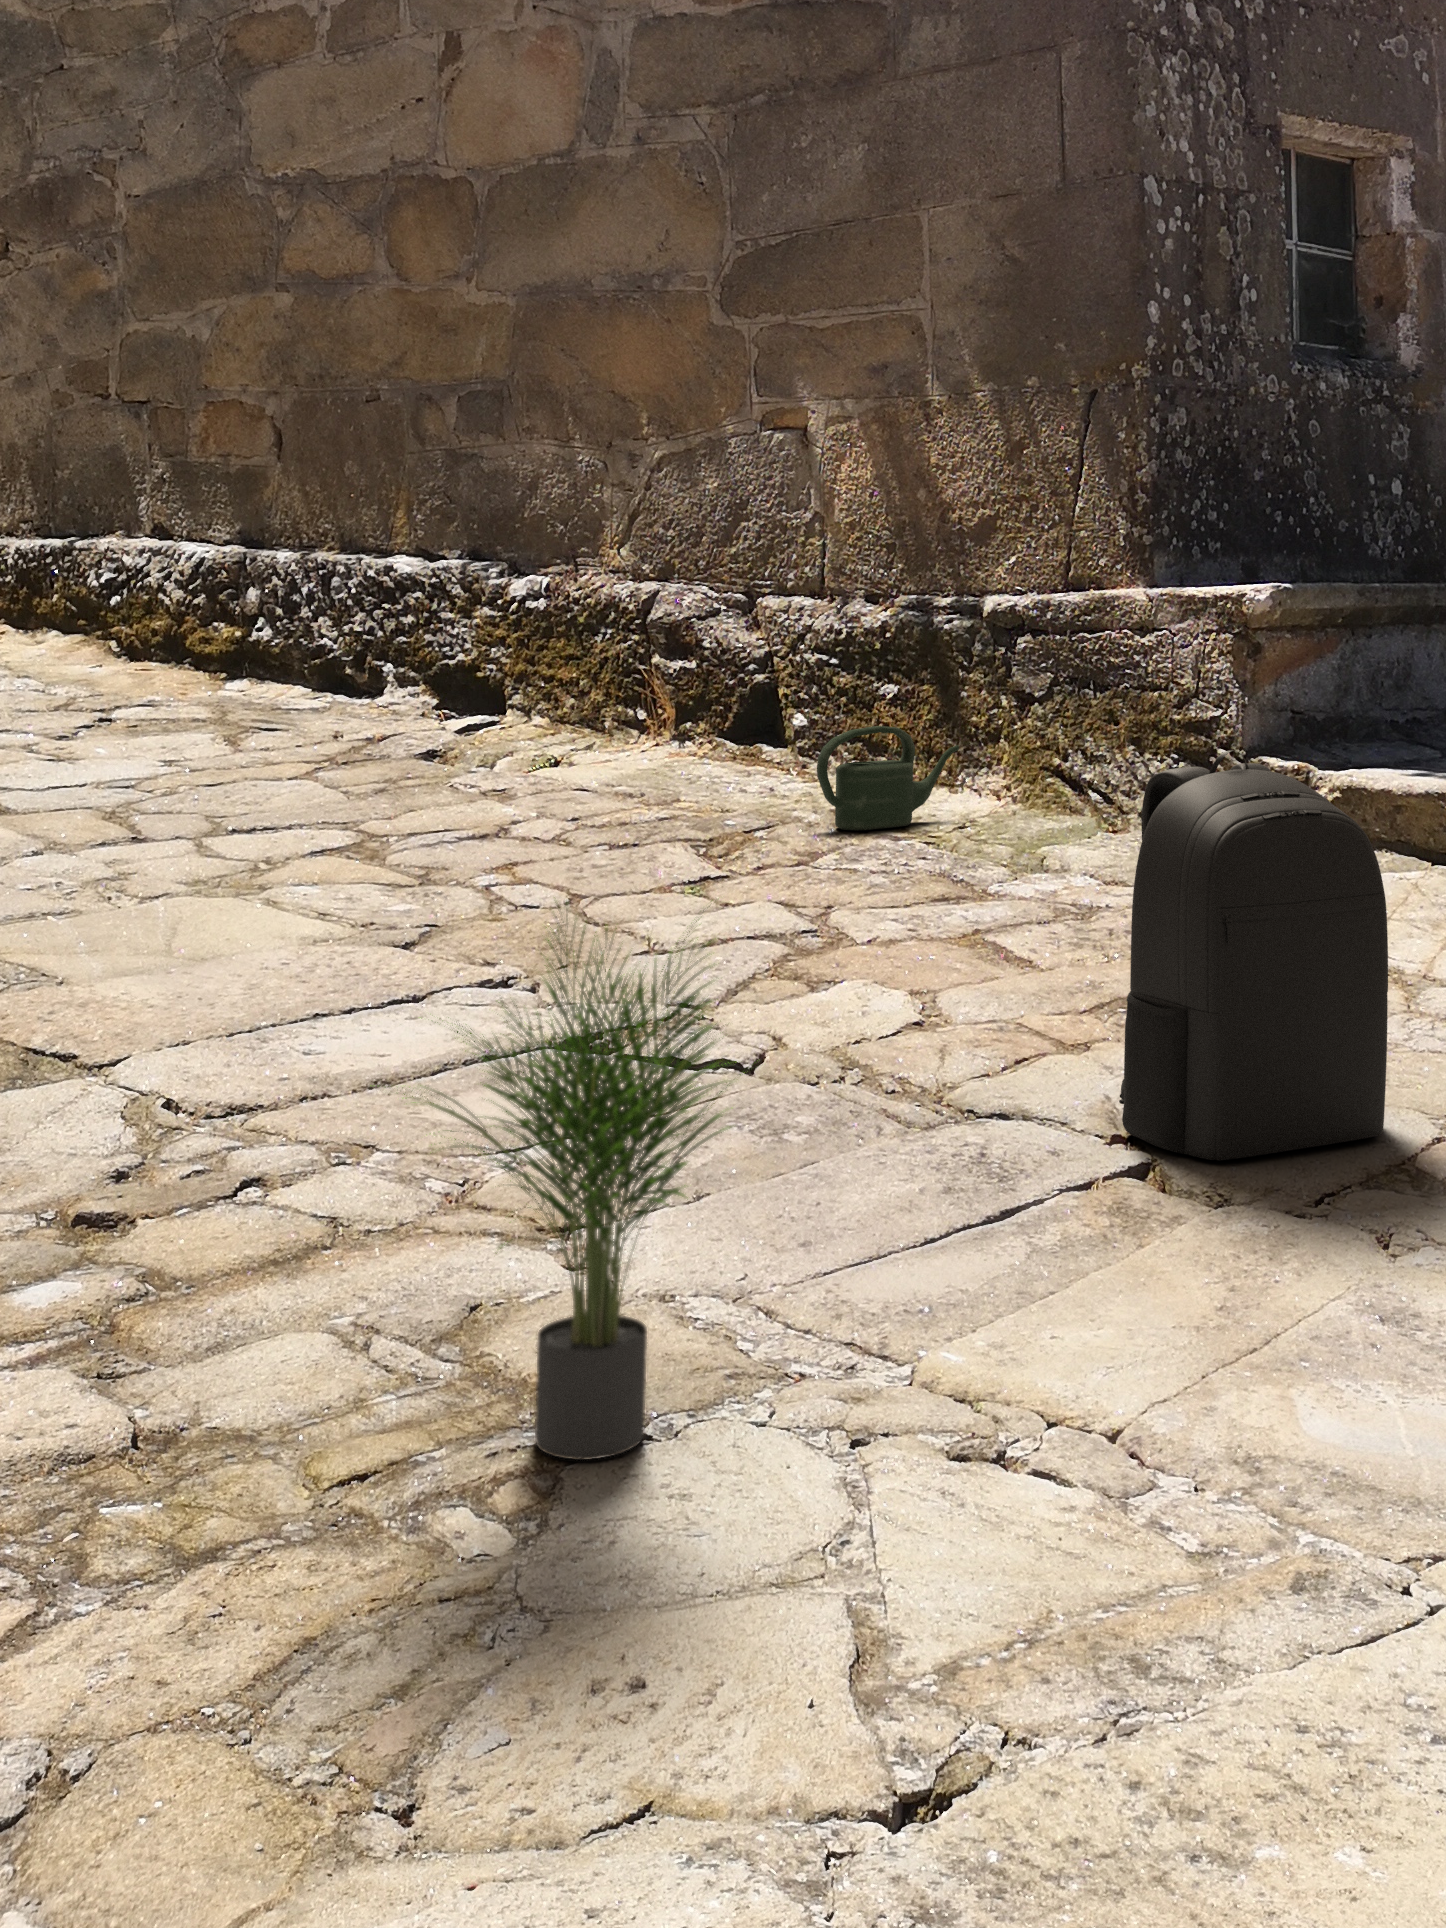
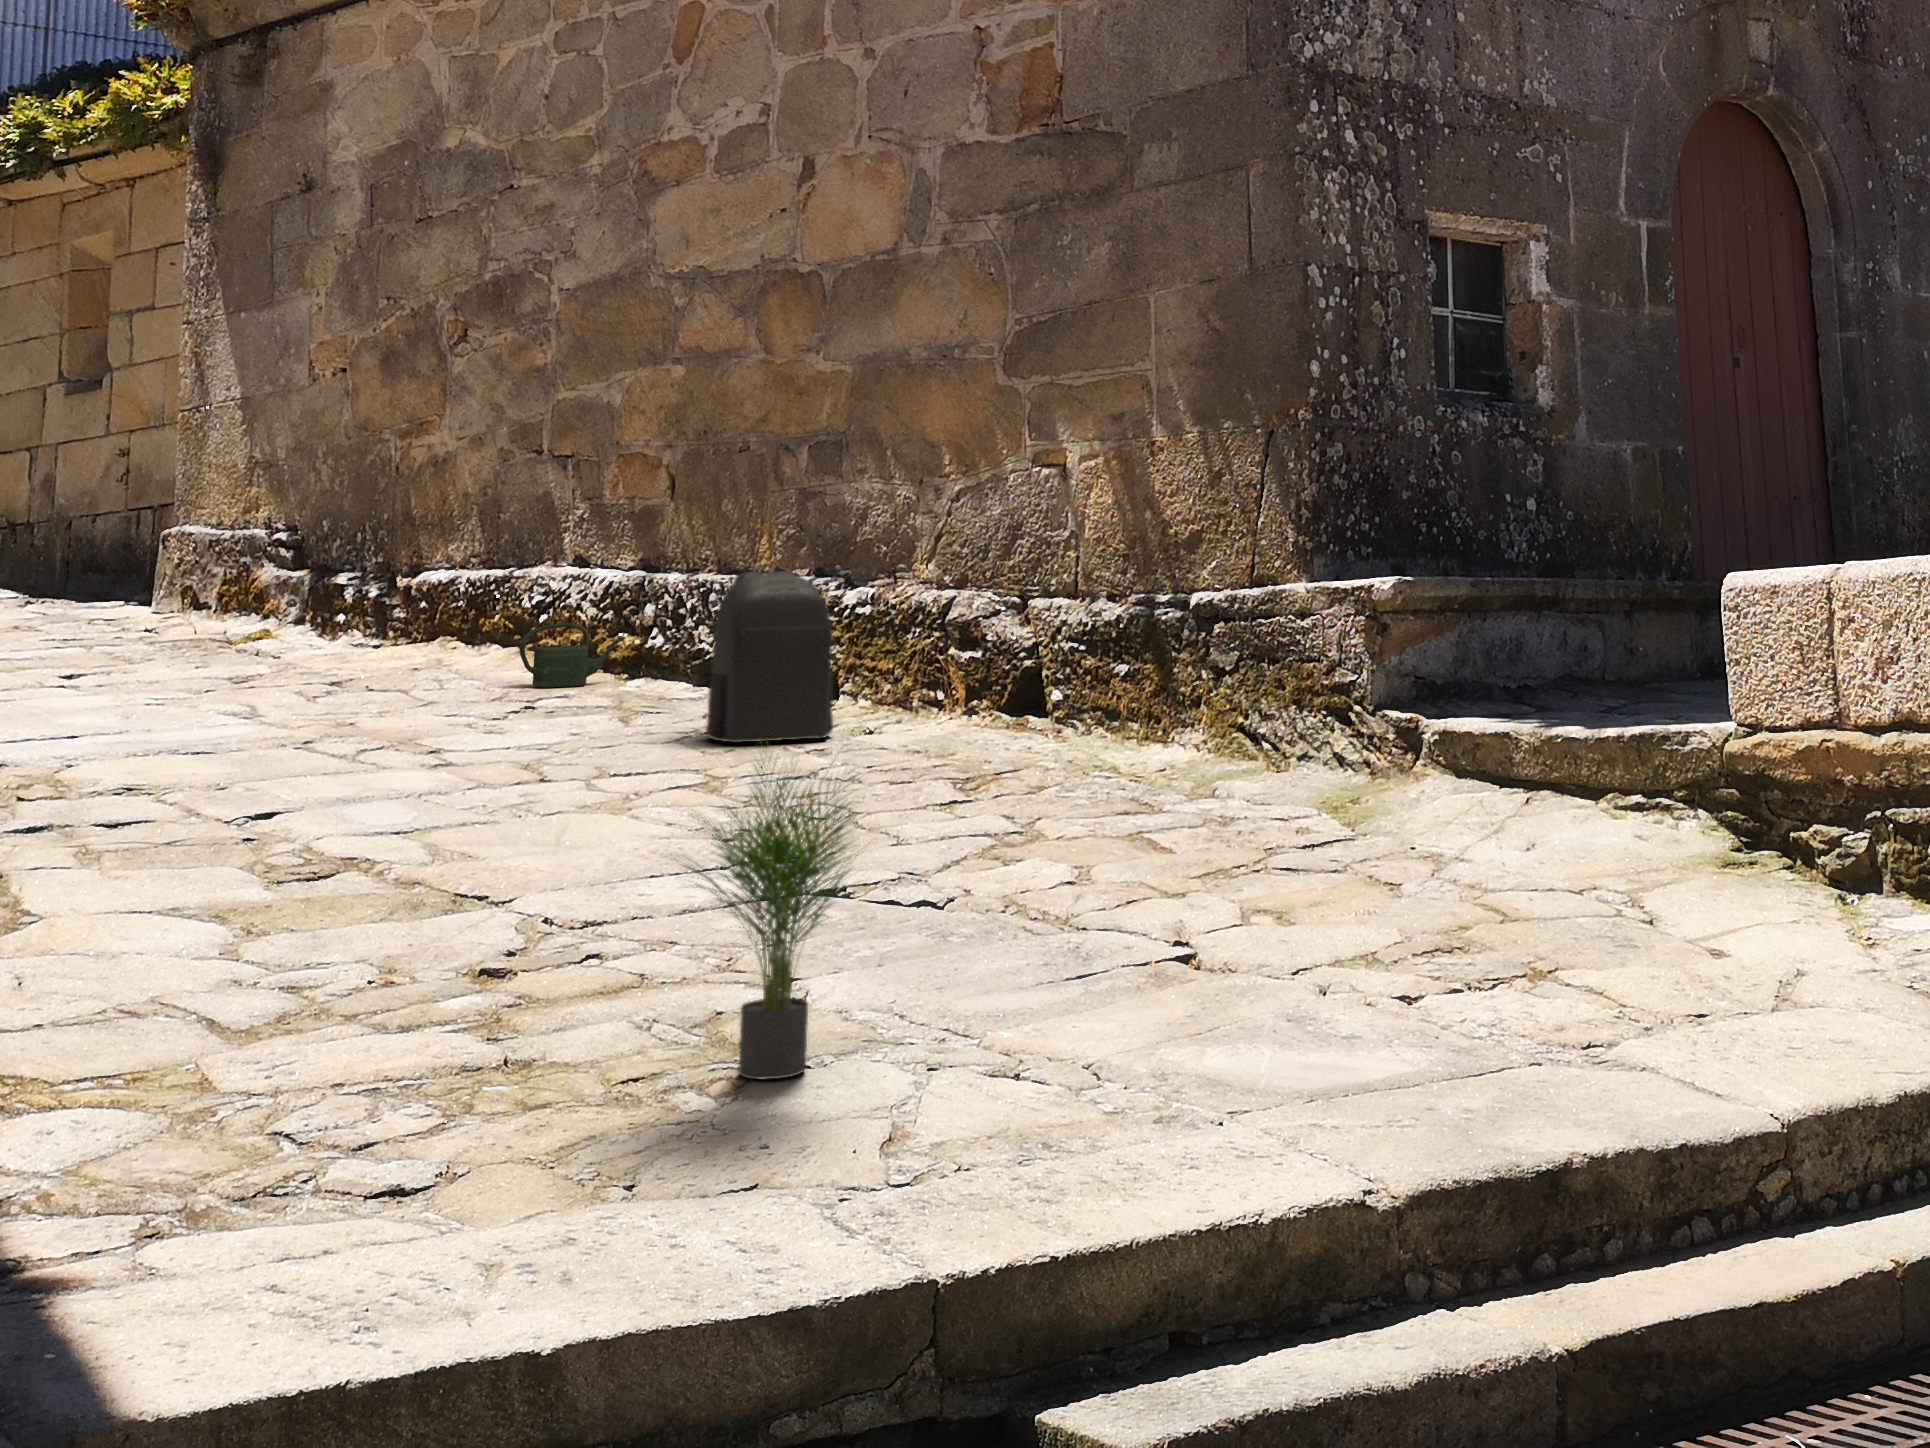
watering can: present [817,726,959,830] -> present [519,623,624,688]
backpack: present [1119,750,1388,1160] -> present [706,566,833,742]

